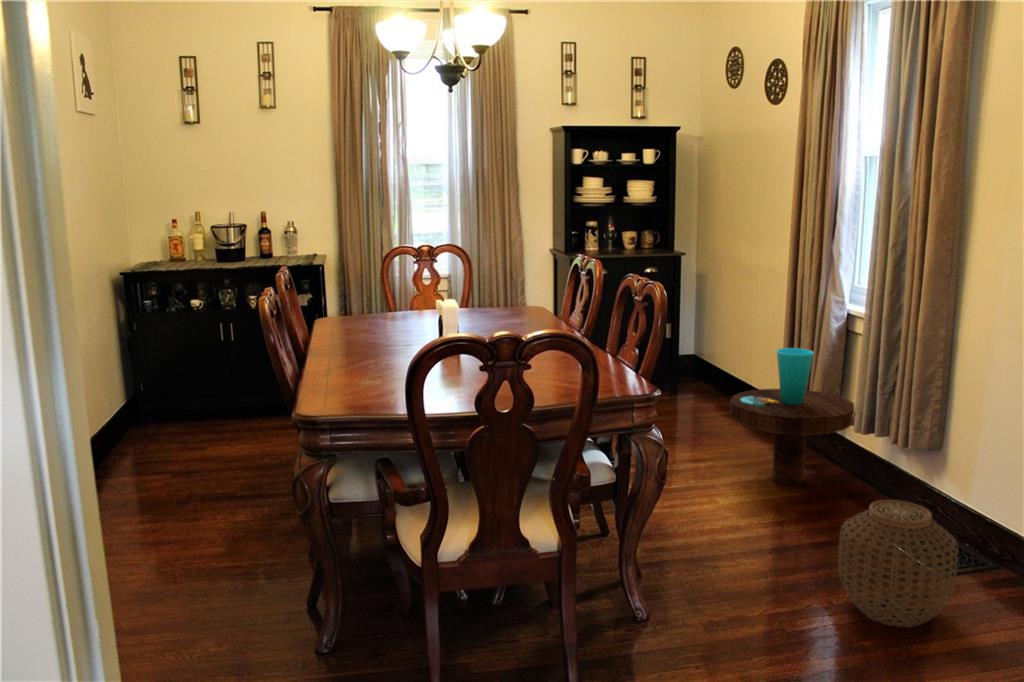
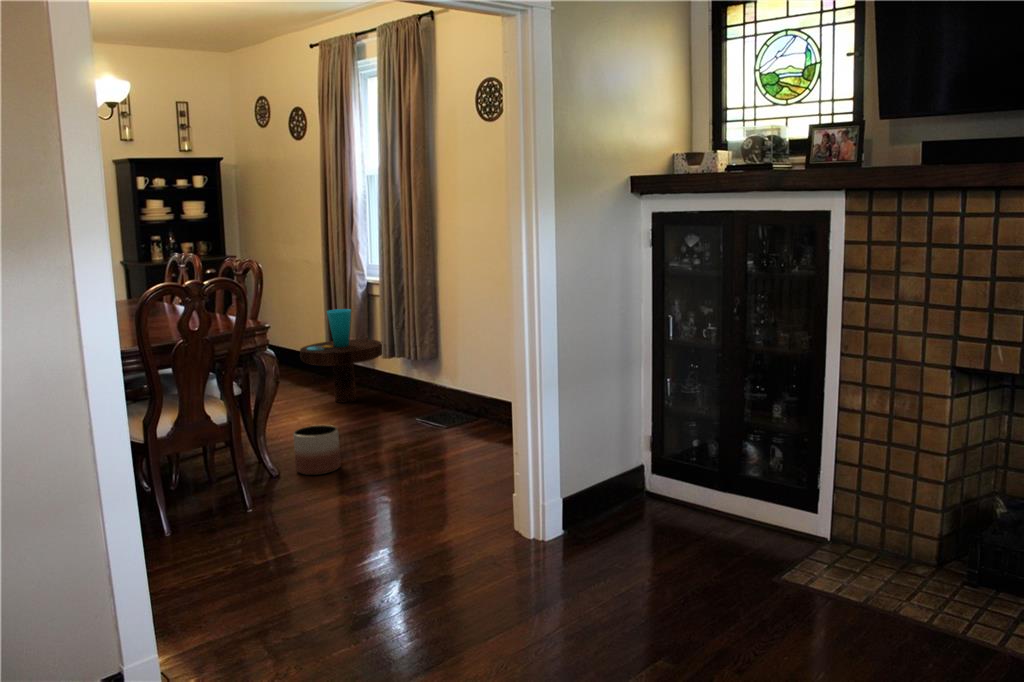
woven basket: present [838,500,958,627] -> none [384,376,447,445]
planter: none [674,561,750,654] -> present [293,425,341,475]

